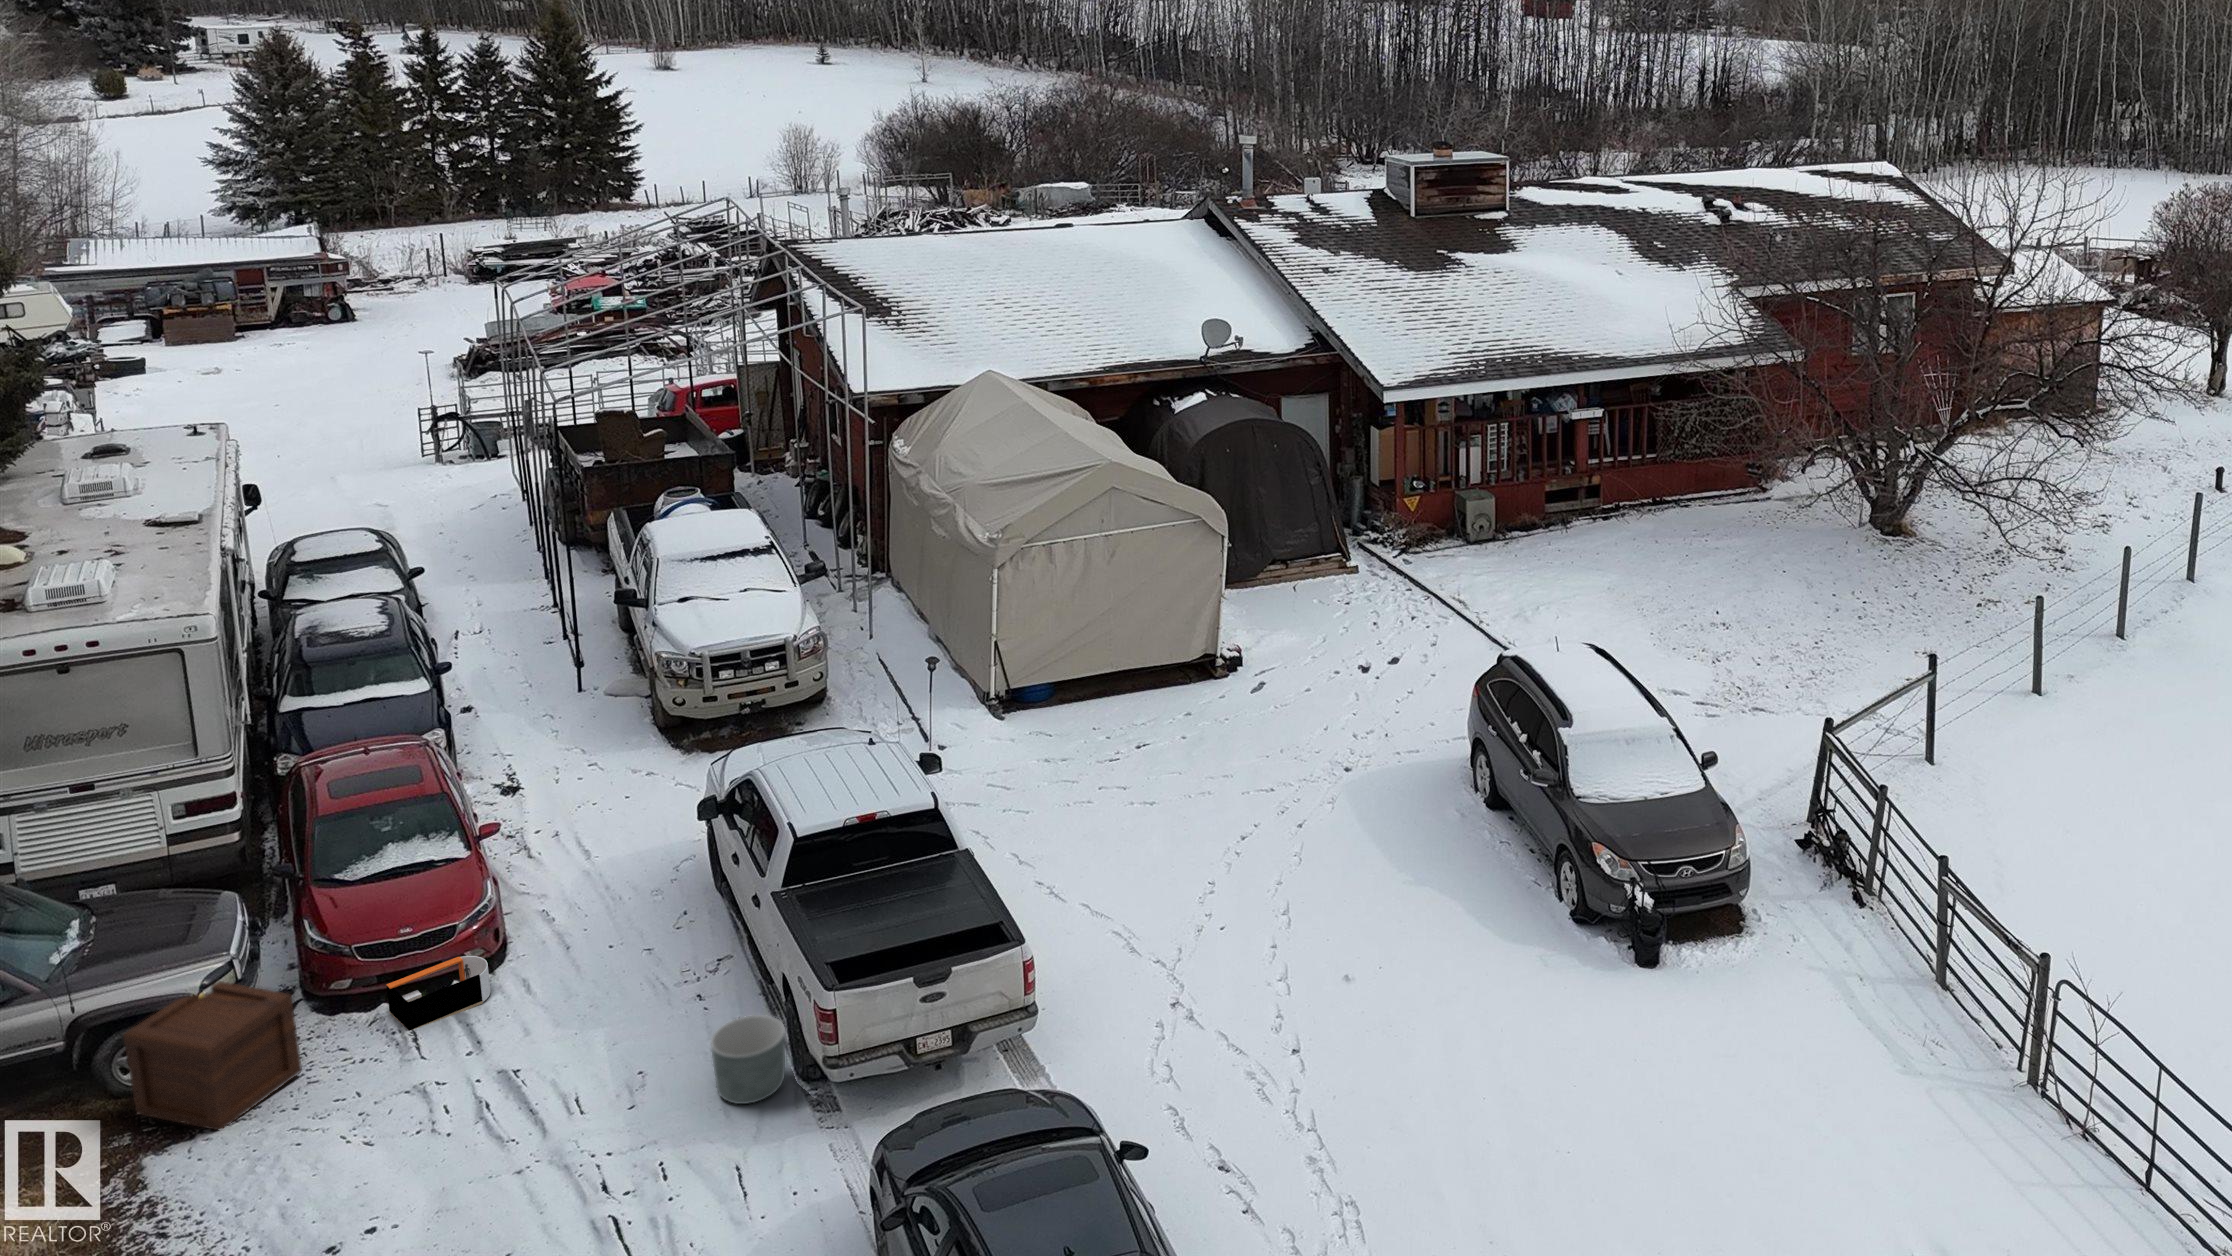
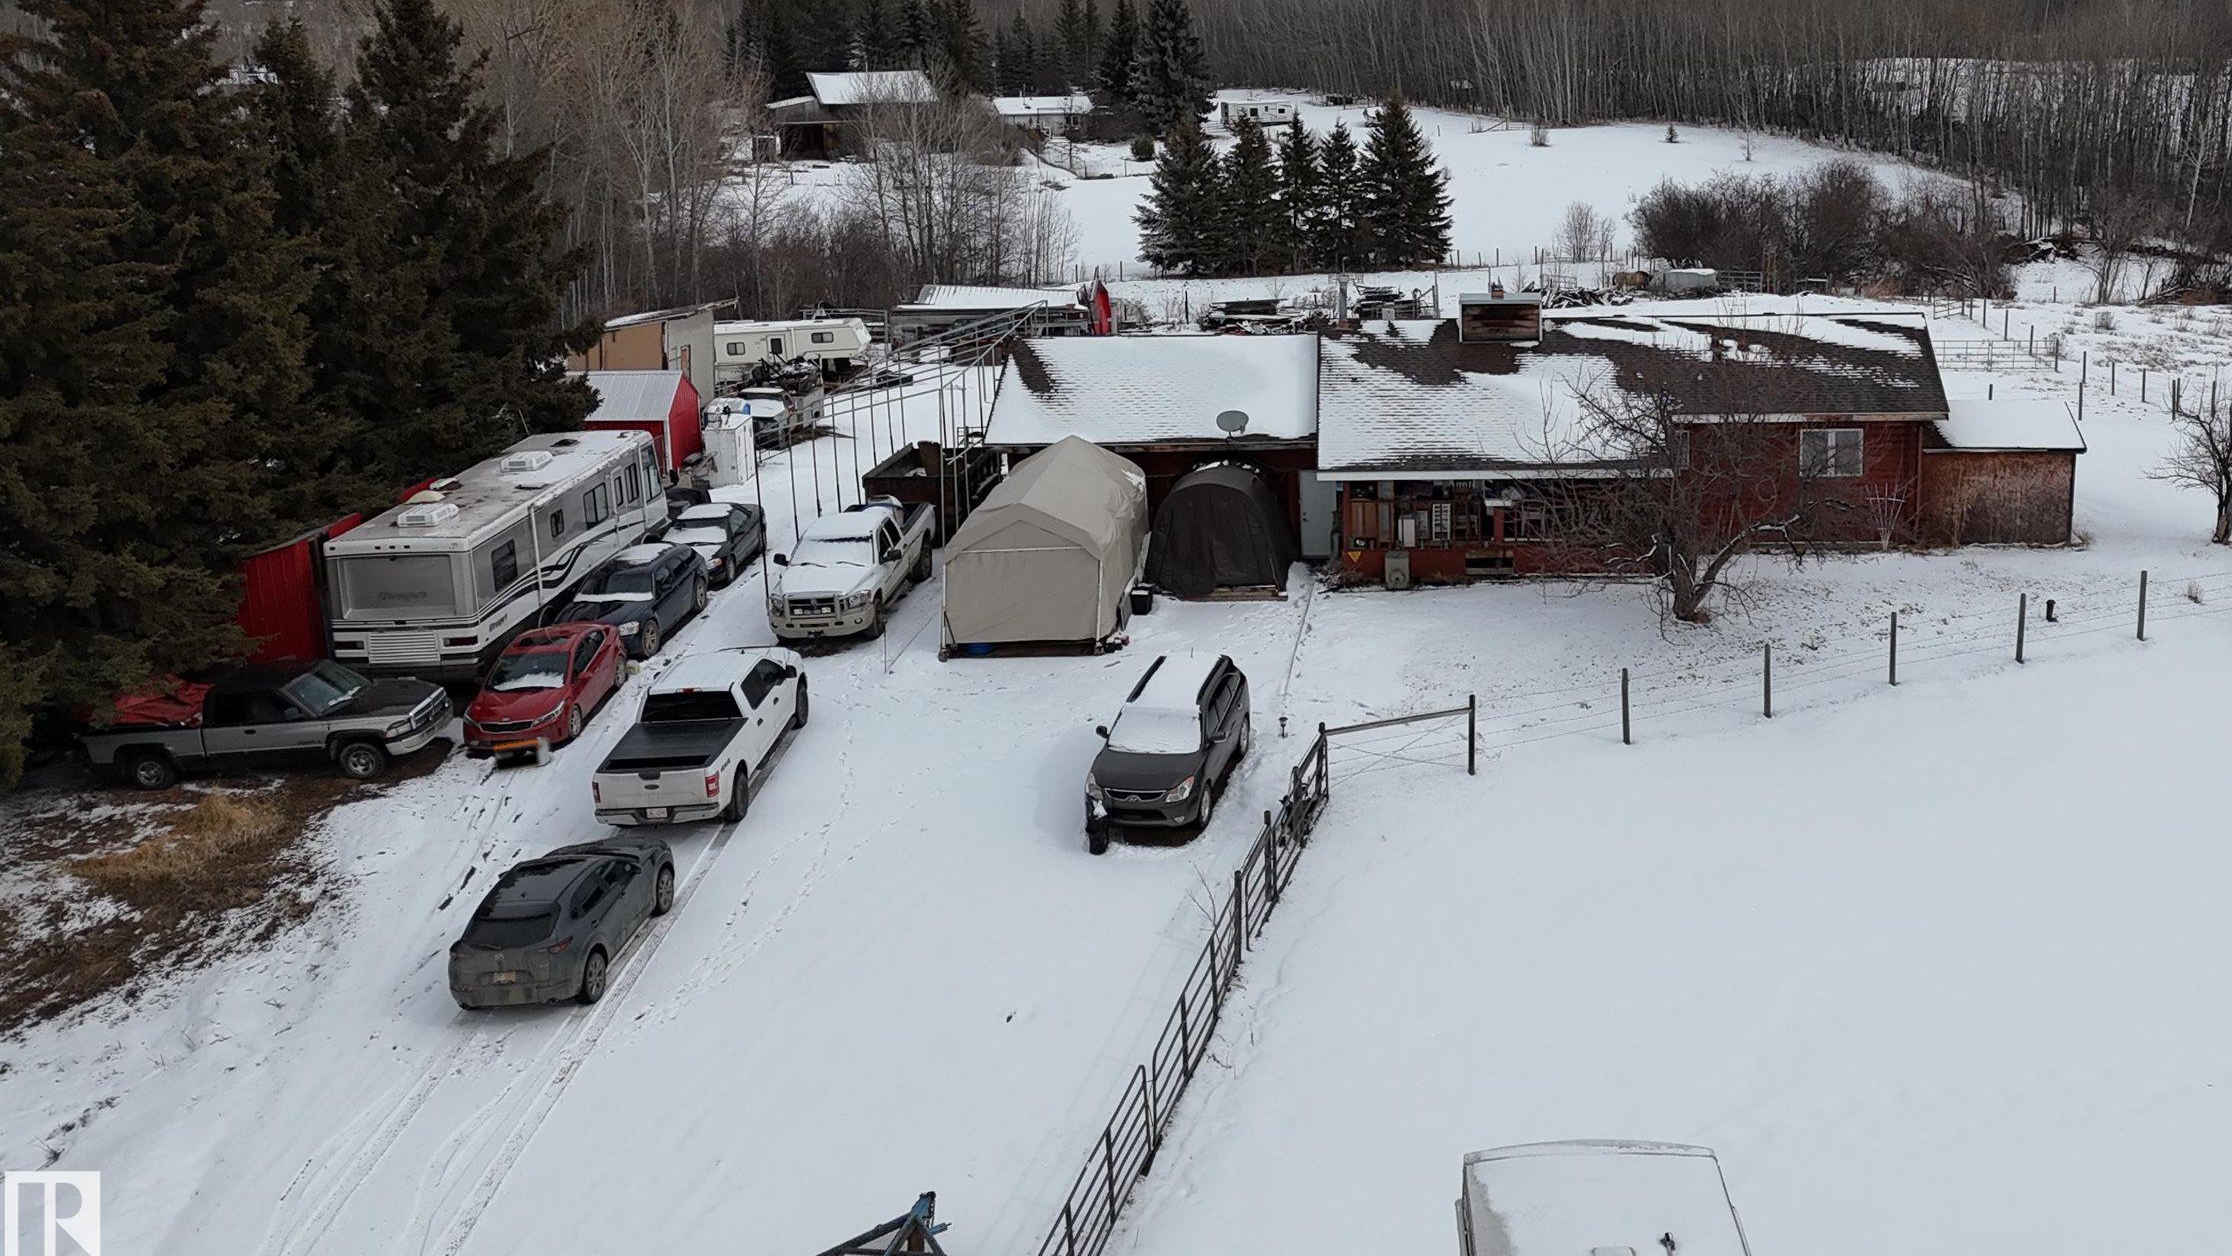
wooden crate: present [123,981,302,1130] -> none [342,726,431,802]
planter: present [711,1015,785,1104] -> none [593,790,638,837]

